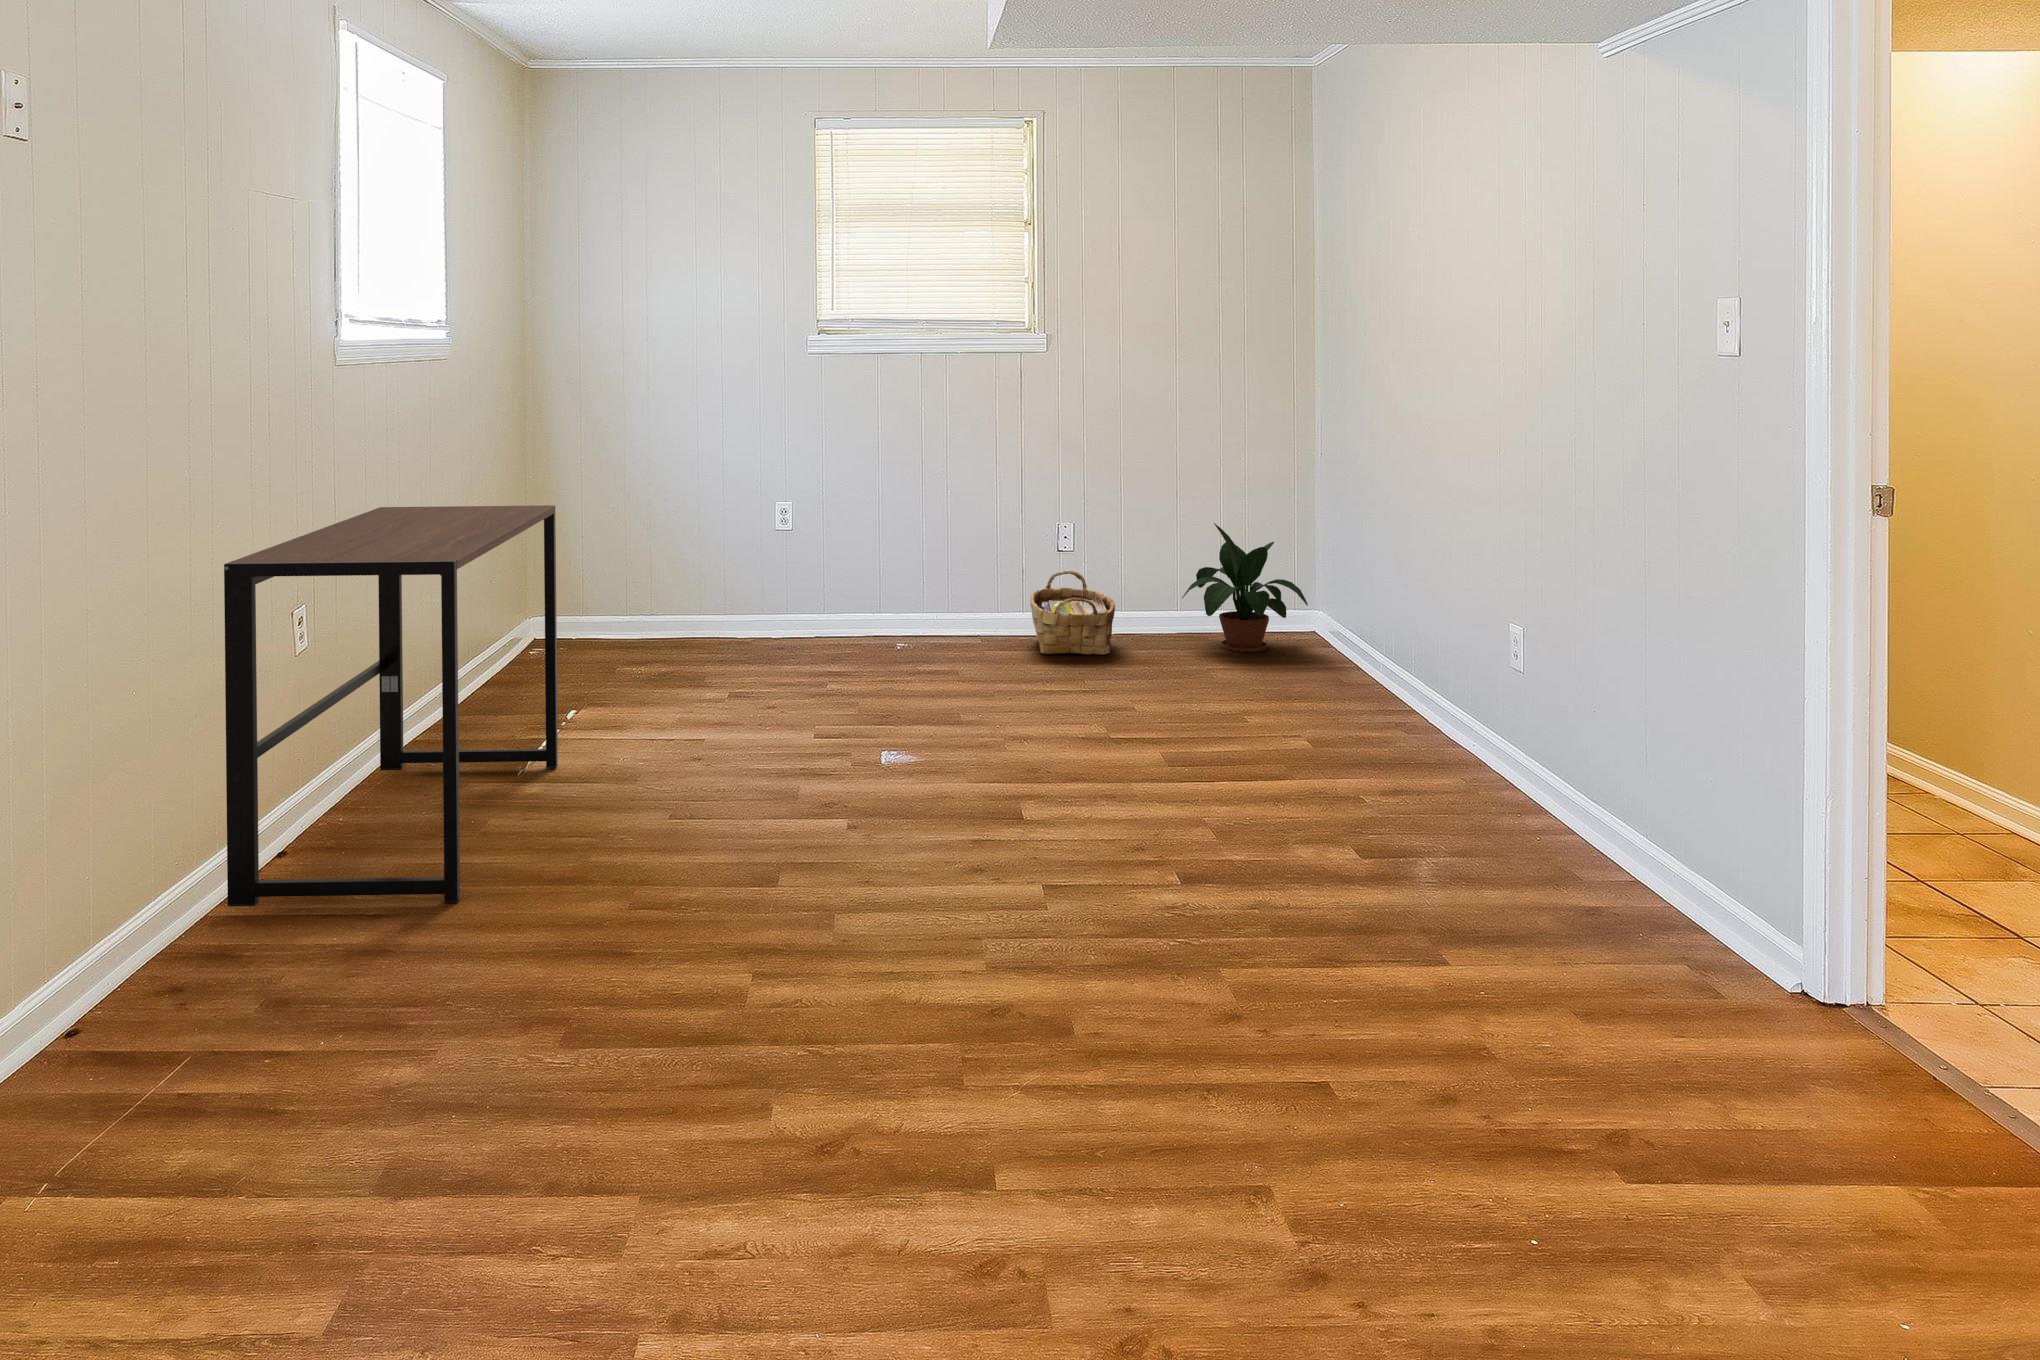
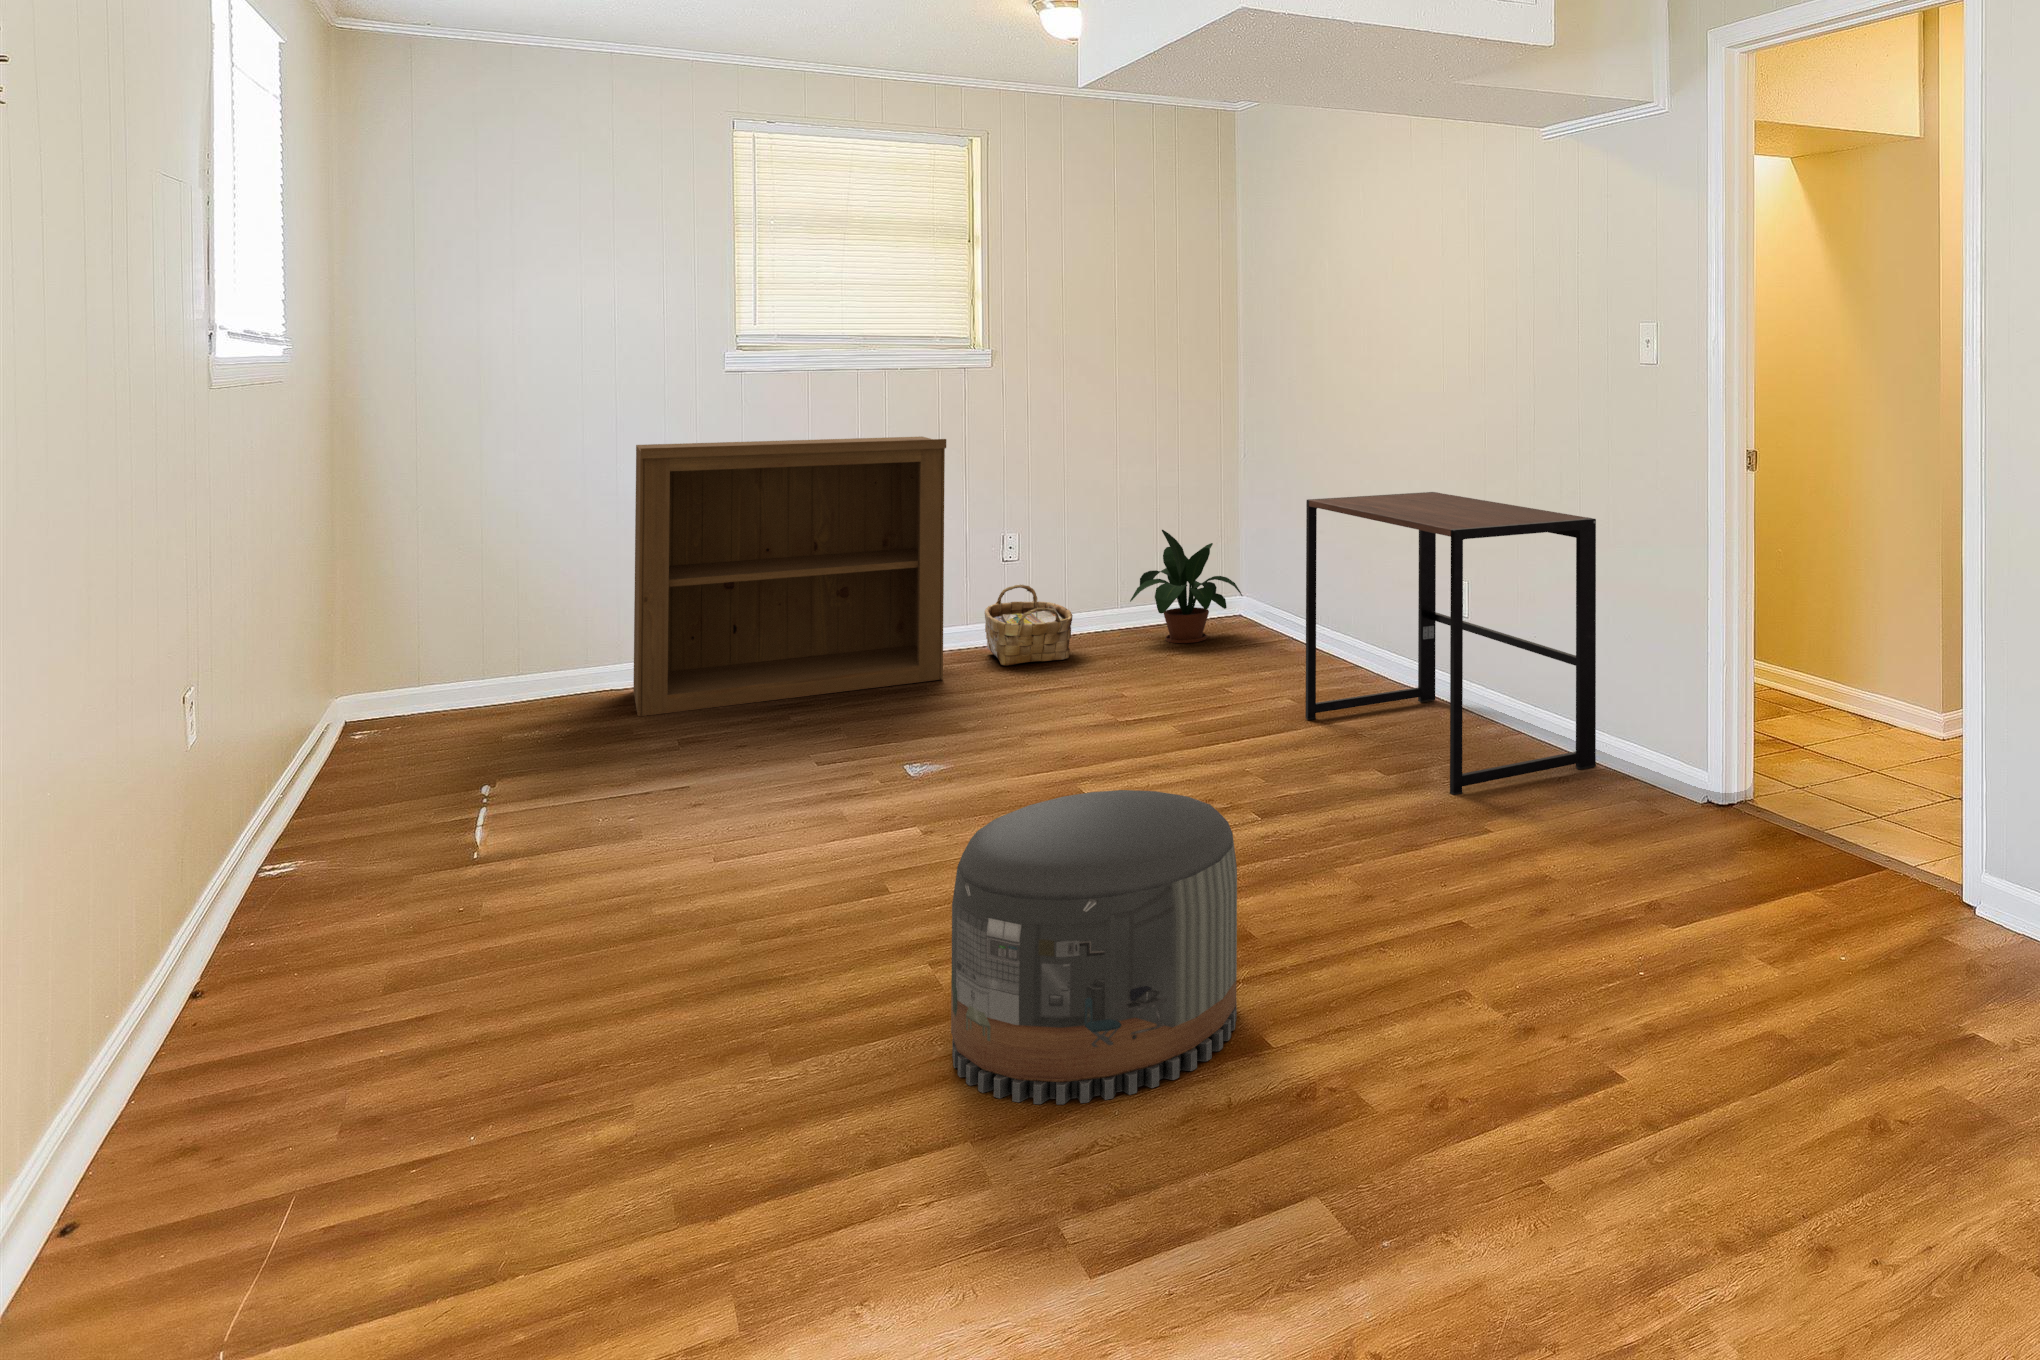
bookshelf: none [715,413,979,663] -> present [633,437,946,716]
desk: present [224,505,558,906] -> present [1305,492,1596,795]
pouf: none [682,830,991,1194] -> present [951,790,1237,1104]

